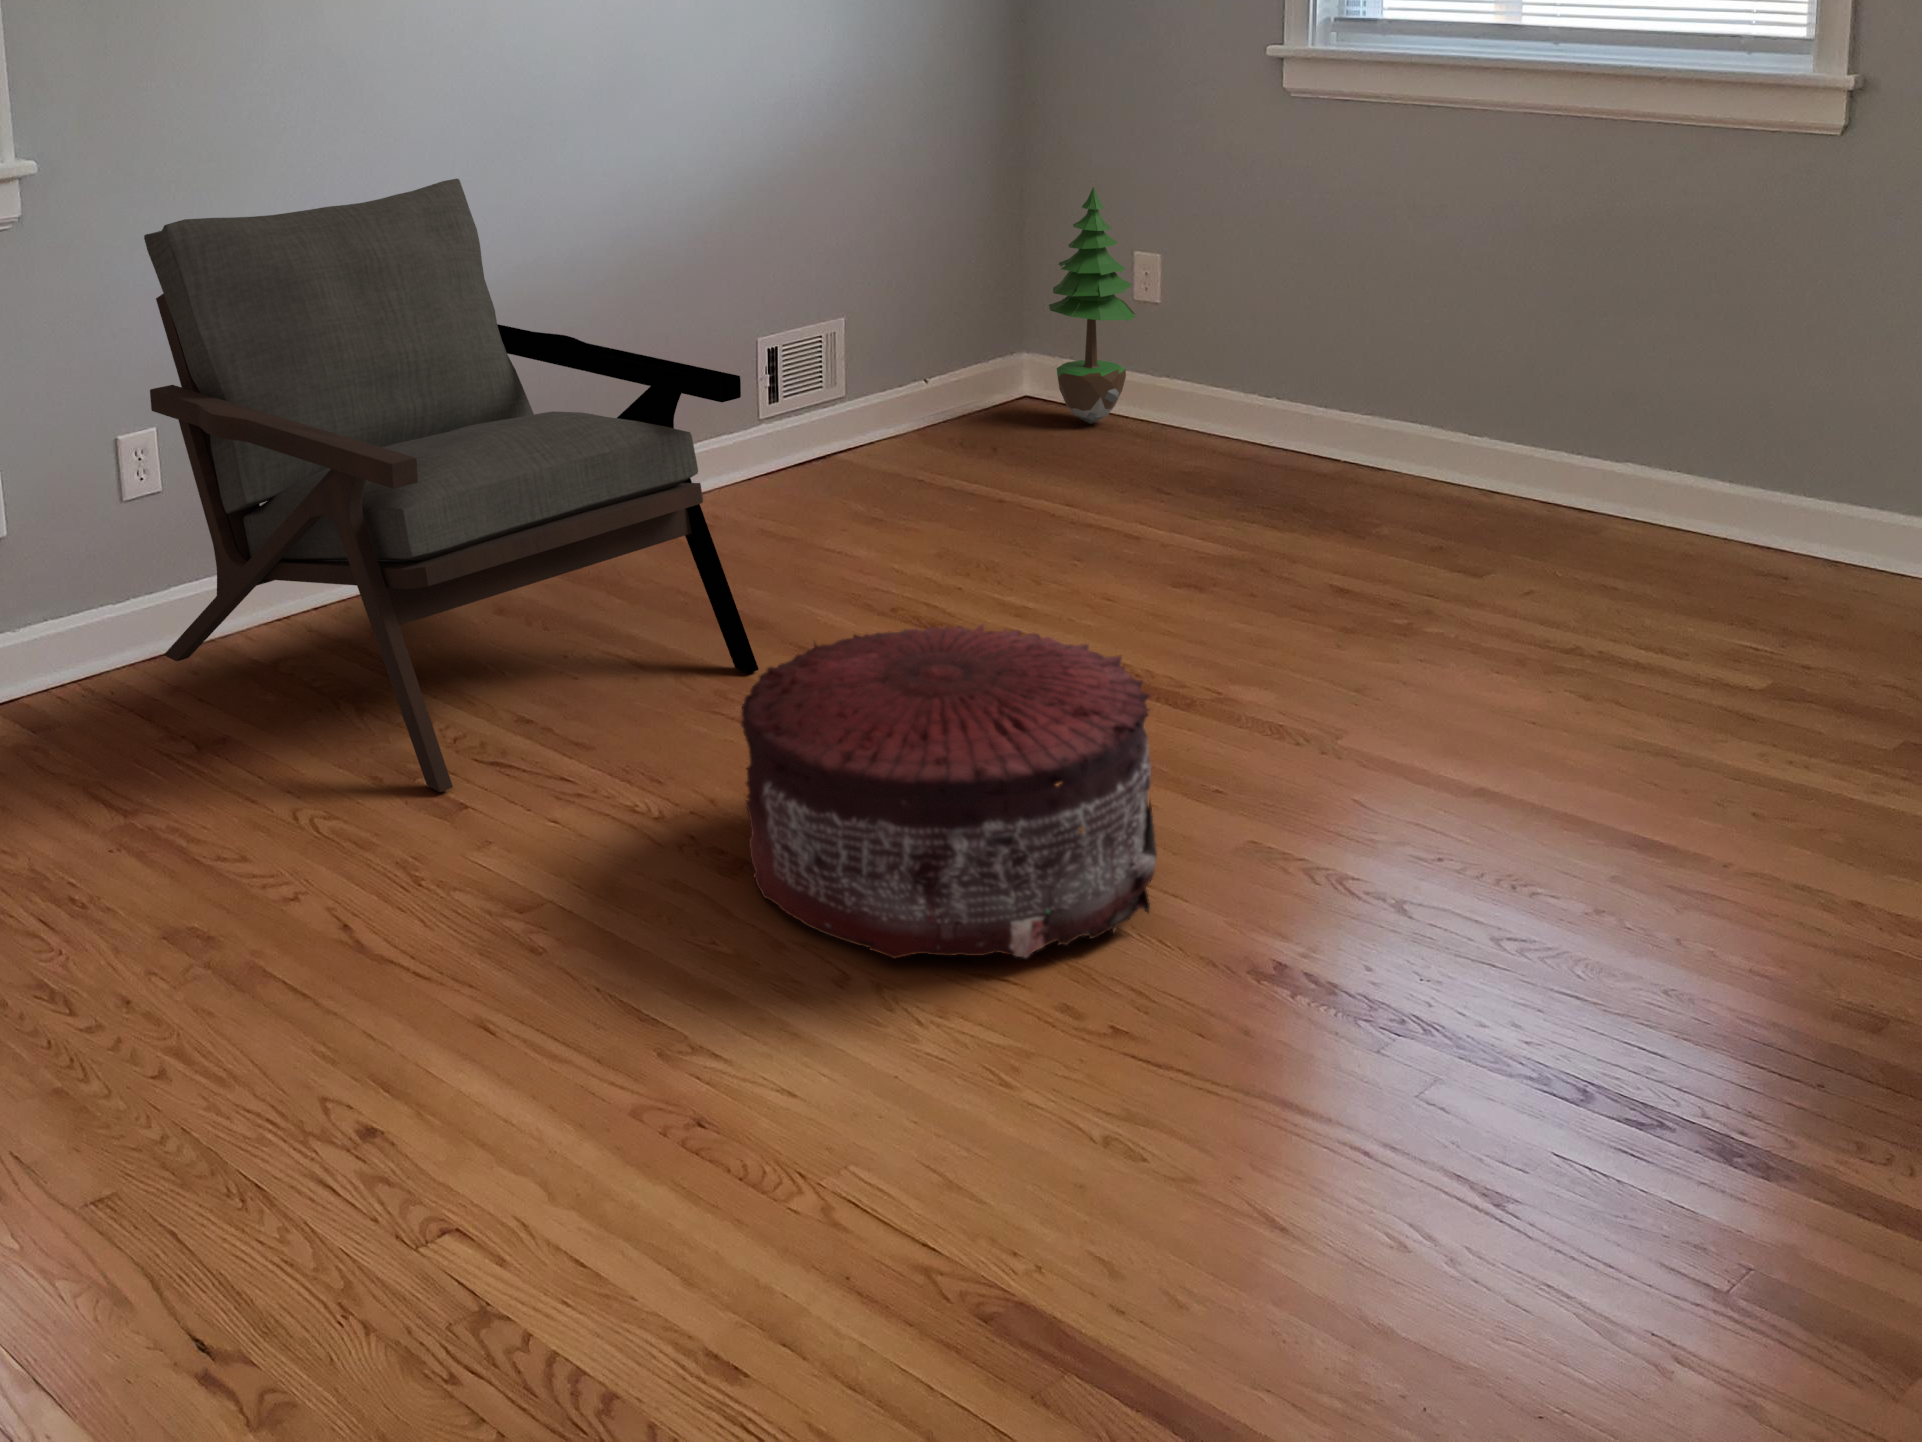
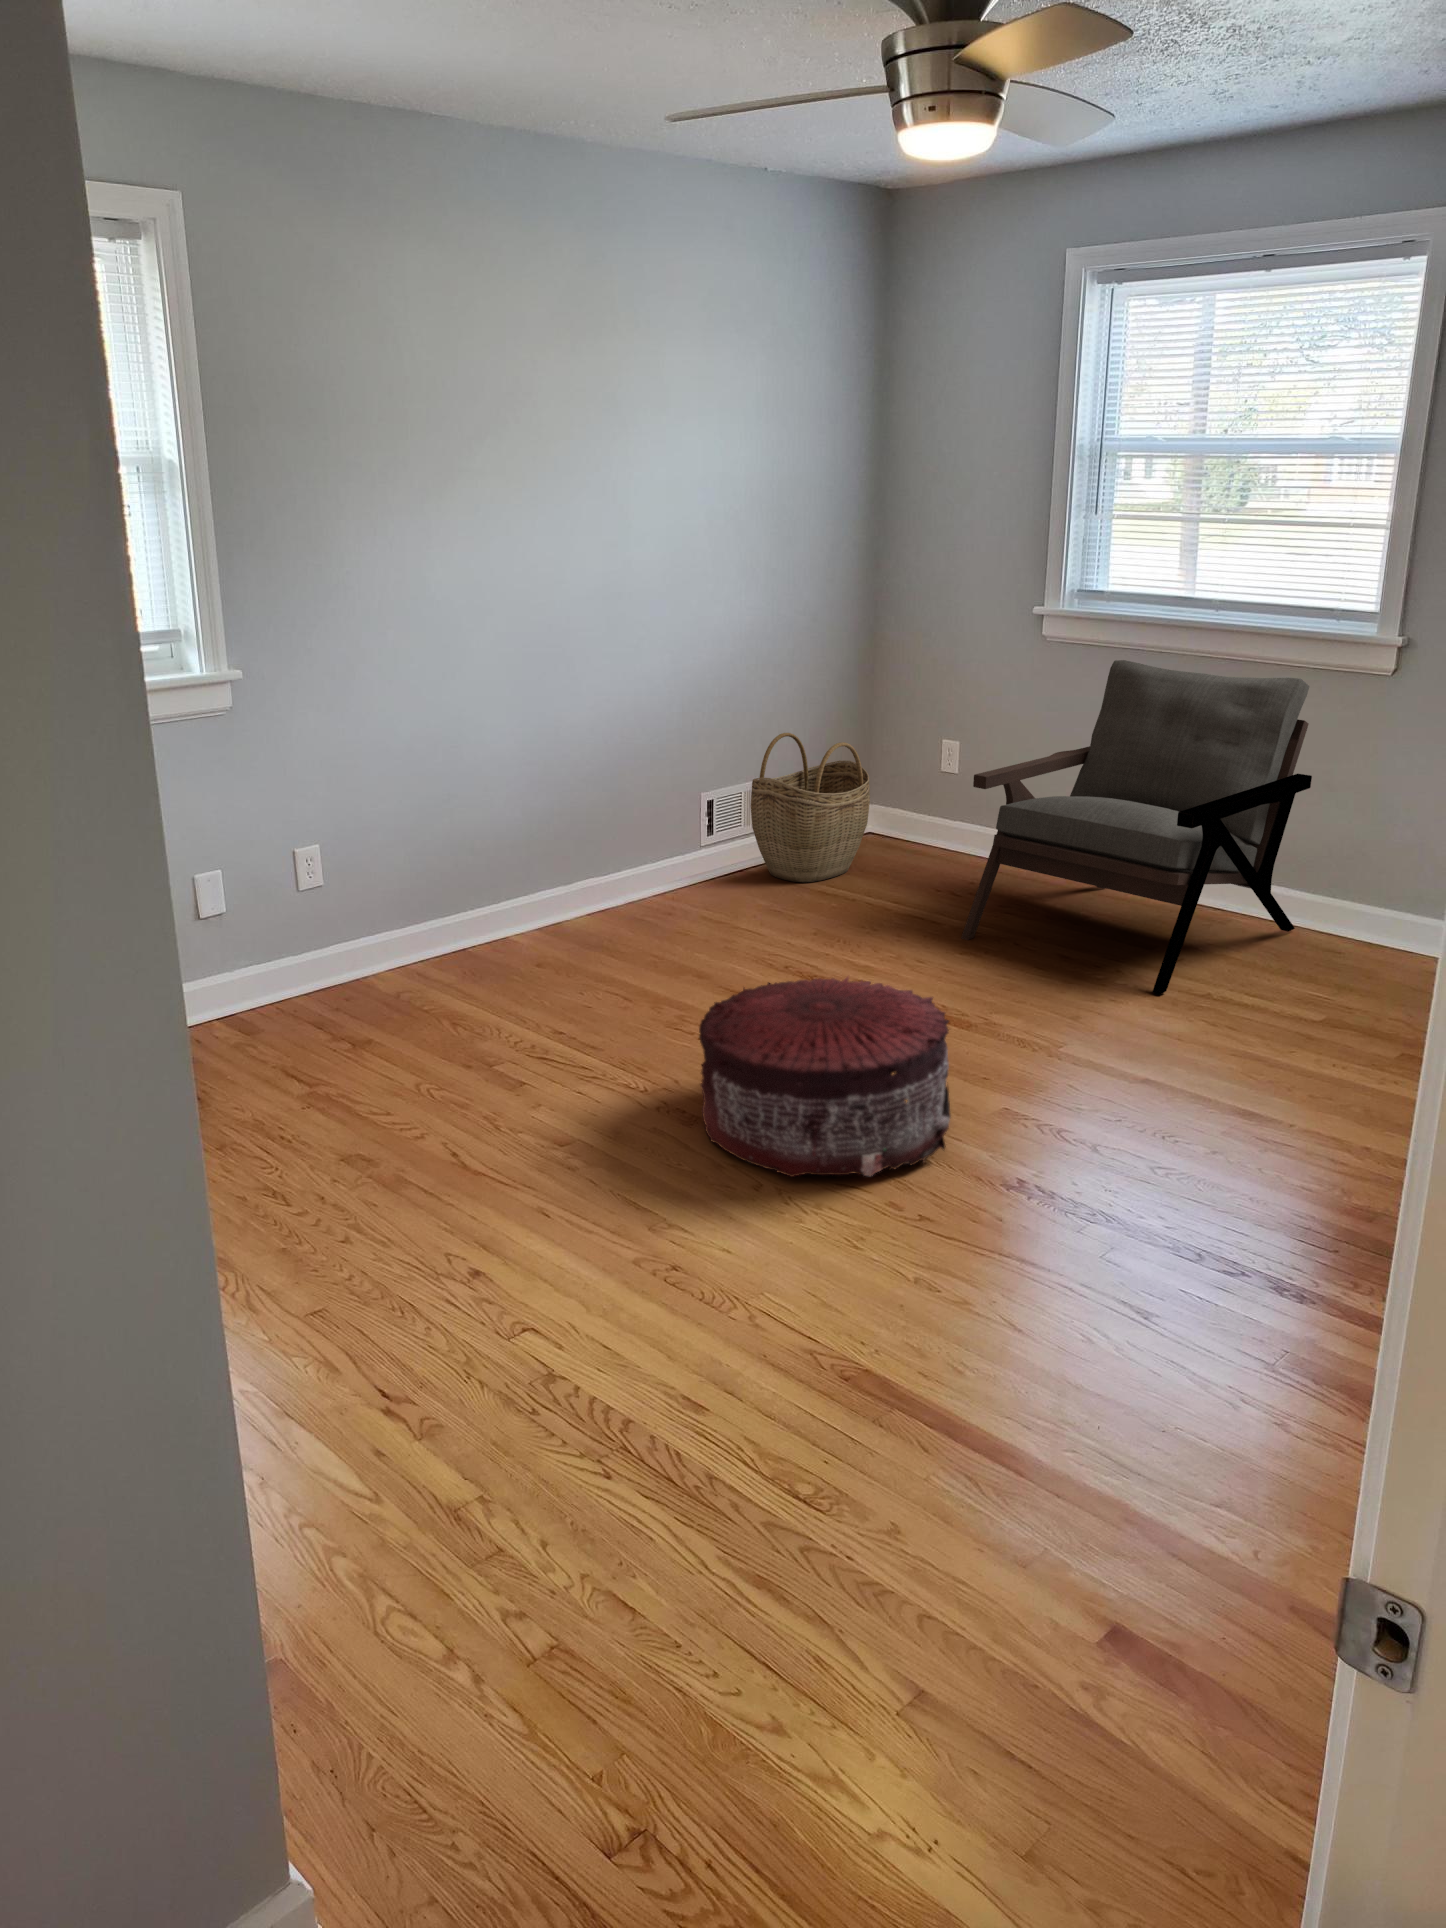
armchair: present [144,179,759,792] -> present [961,660,1312,994]
potted tree: present [1049,187,1135,424] -> none [888,697,945,851]
woven basket: none [834,245,1019,475] -> present [750,733,870,882]

